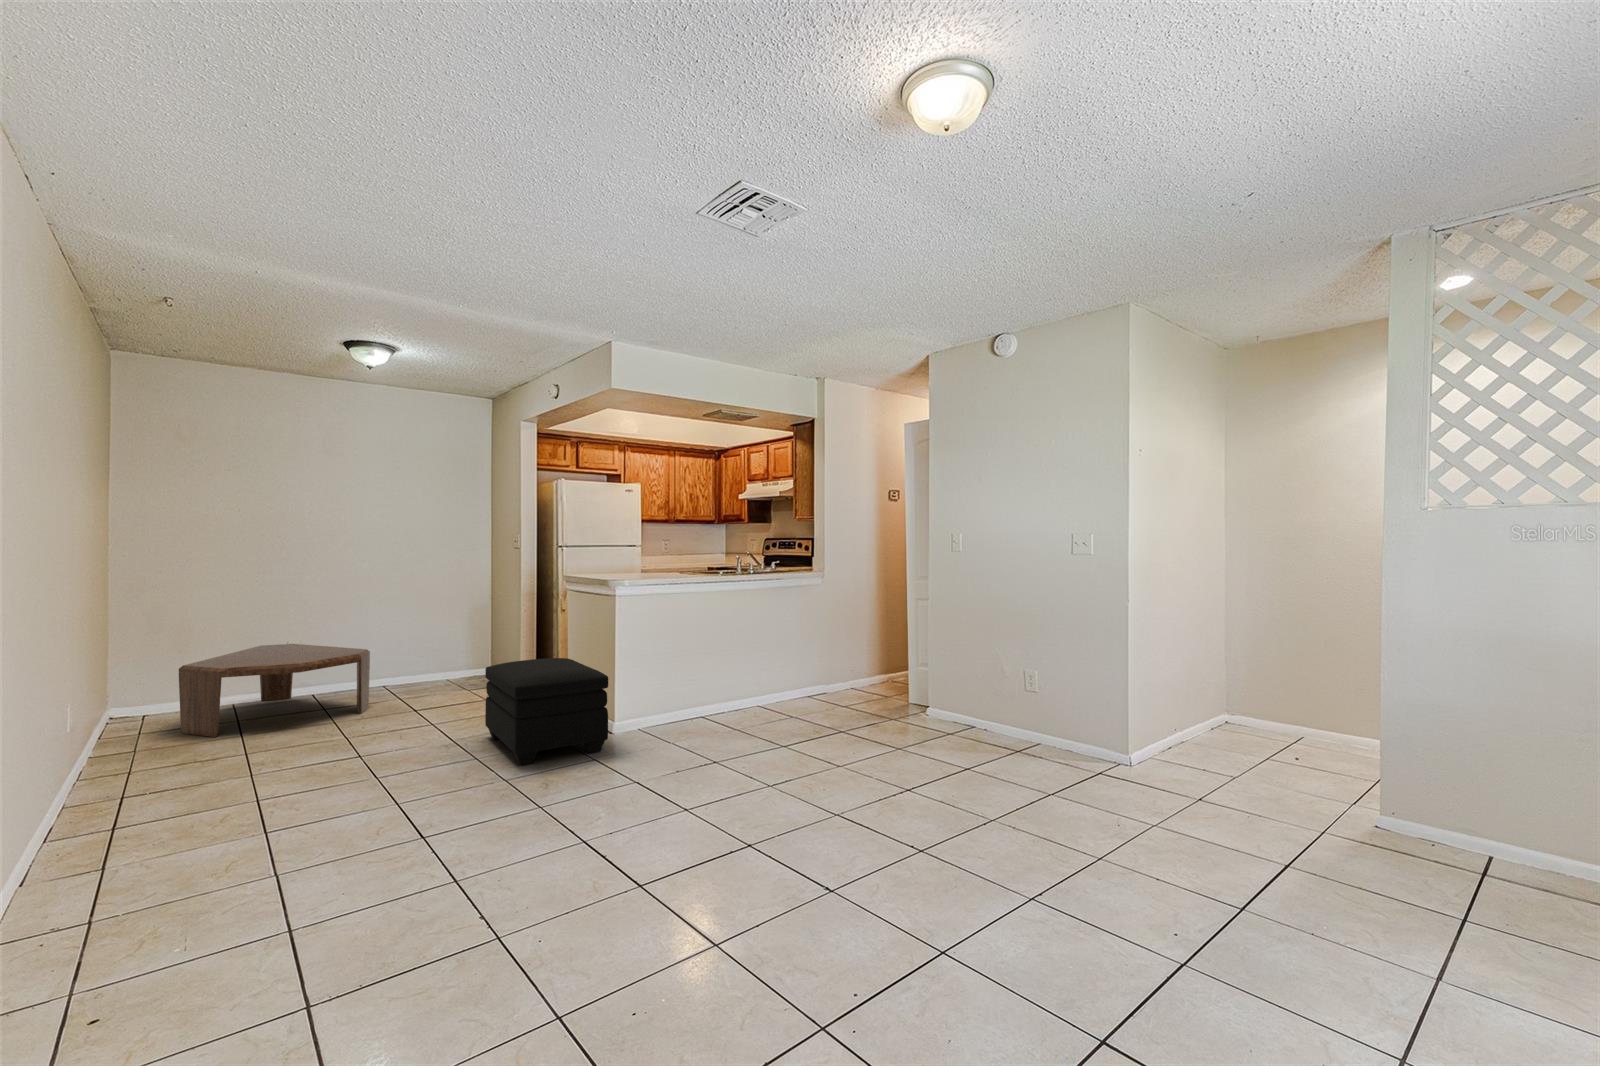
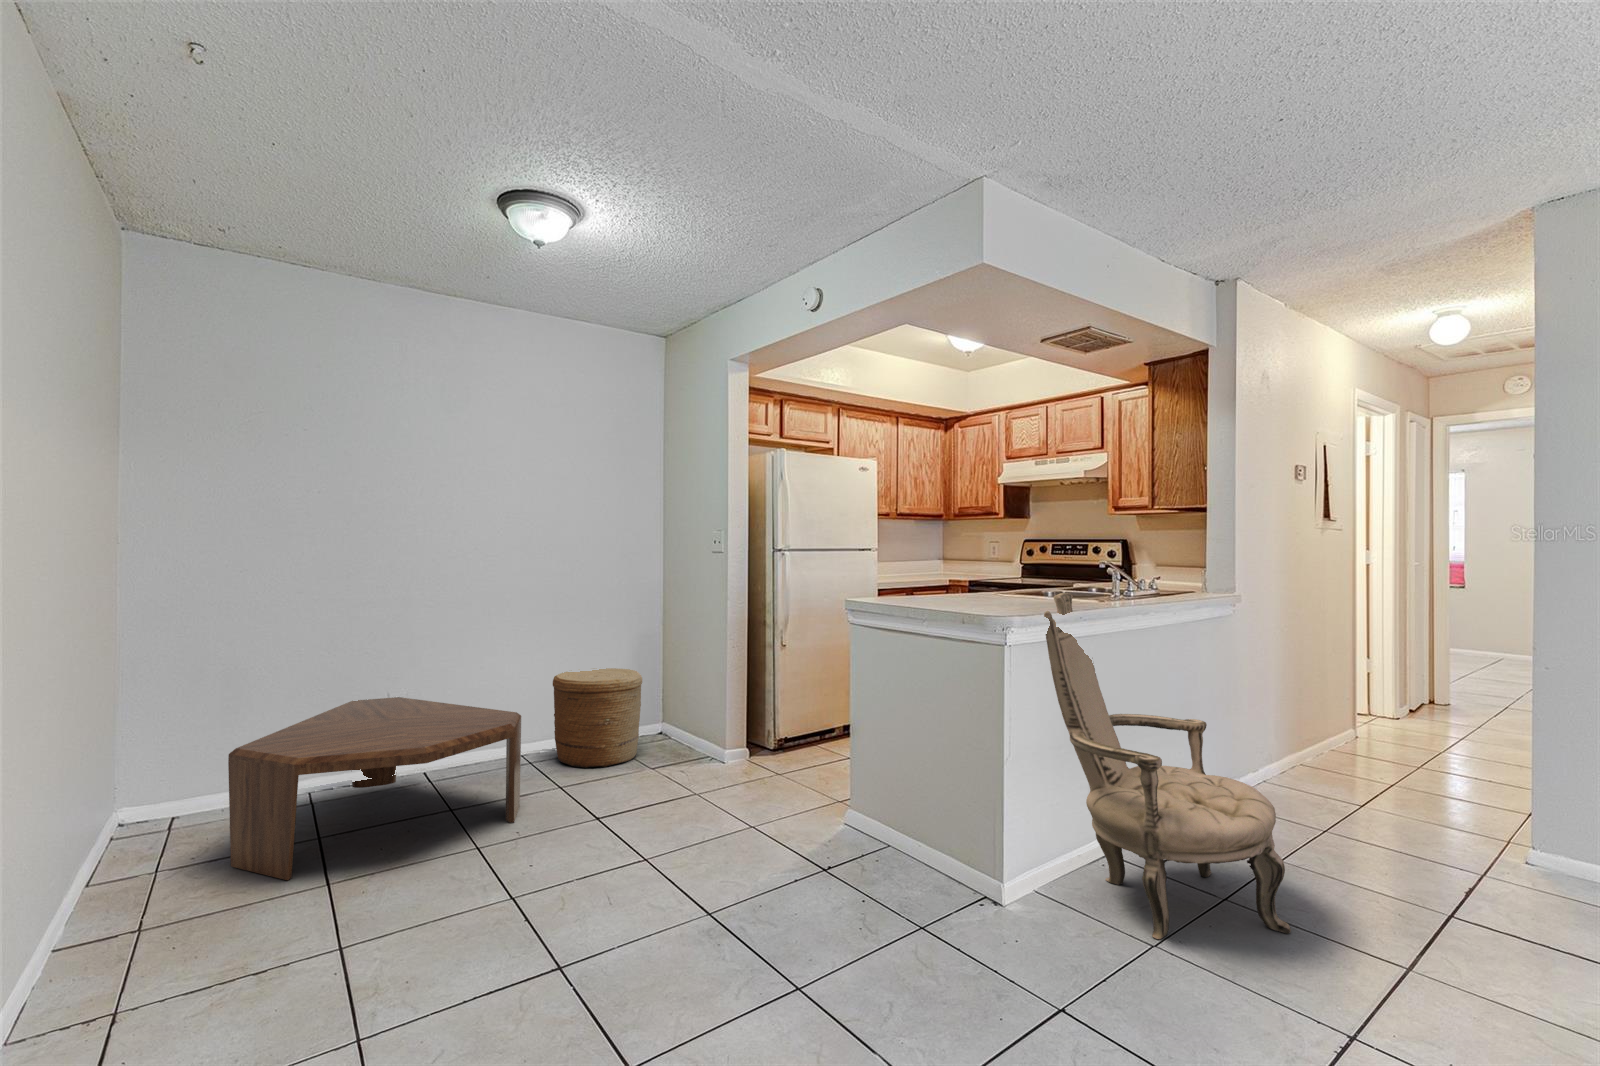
armchair: none [650,572,759,744] -> present [1044,593,1291,939]
woven basket: none [402,627,467,690] -> present [553,668,642,768]
ottoman: present [485,658,608,765] -> none [760,748,1038,1006]

